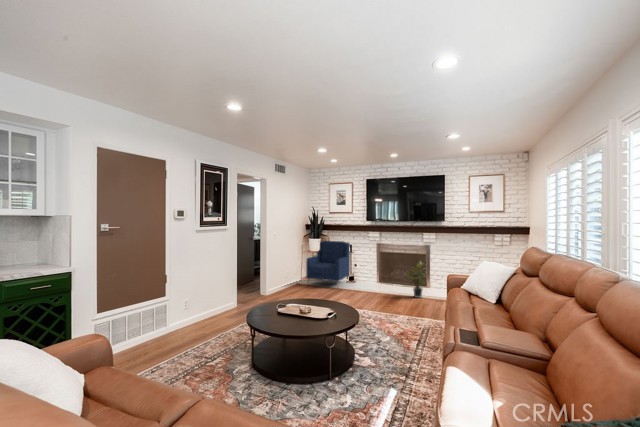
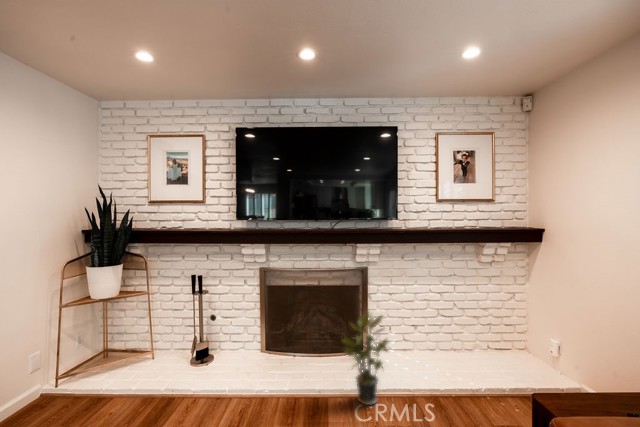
armchair: present [306,241,350,285] -> none [58,267,198,406]

